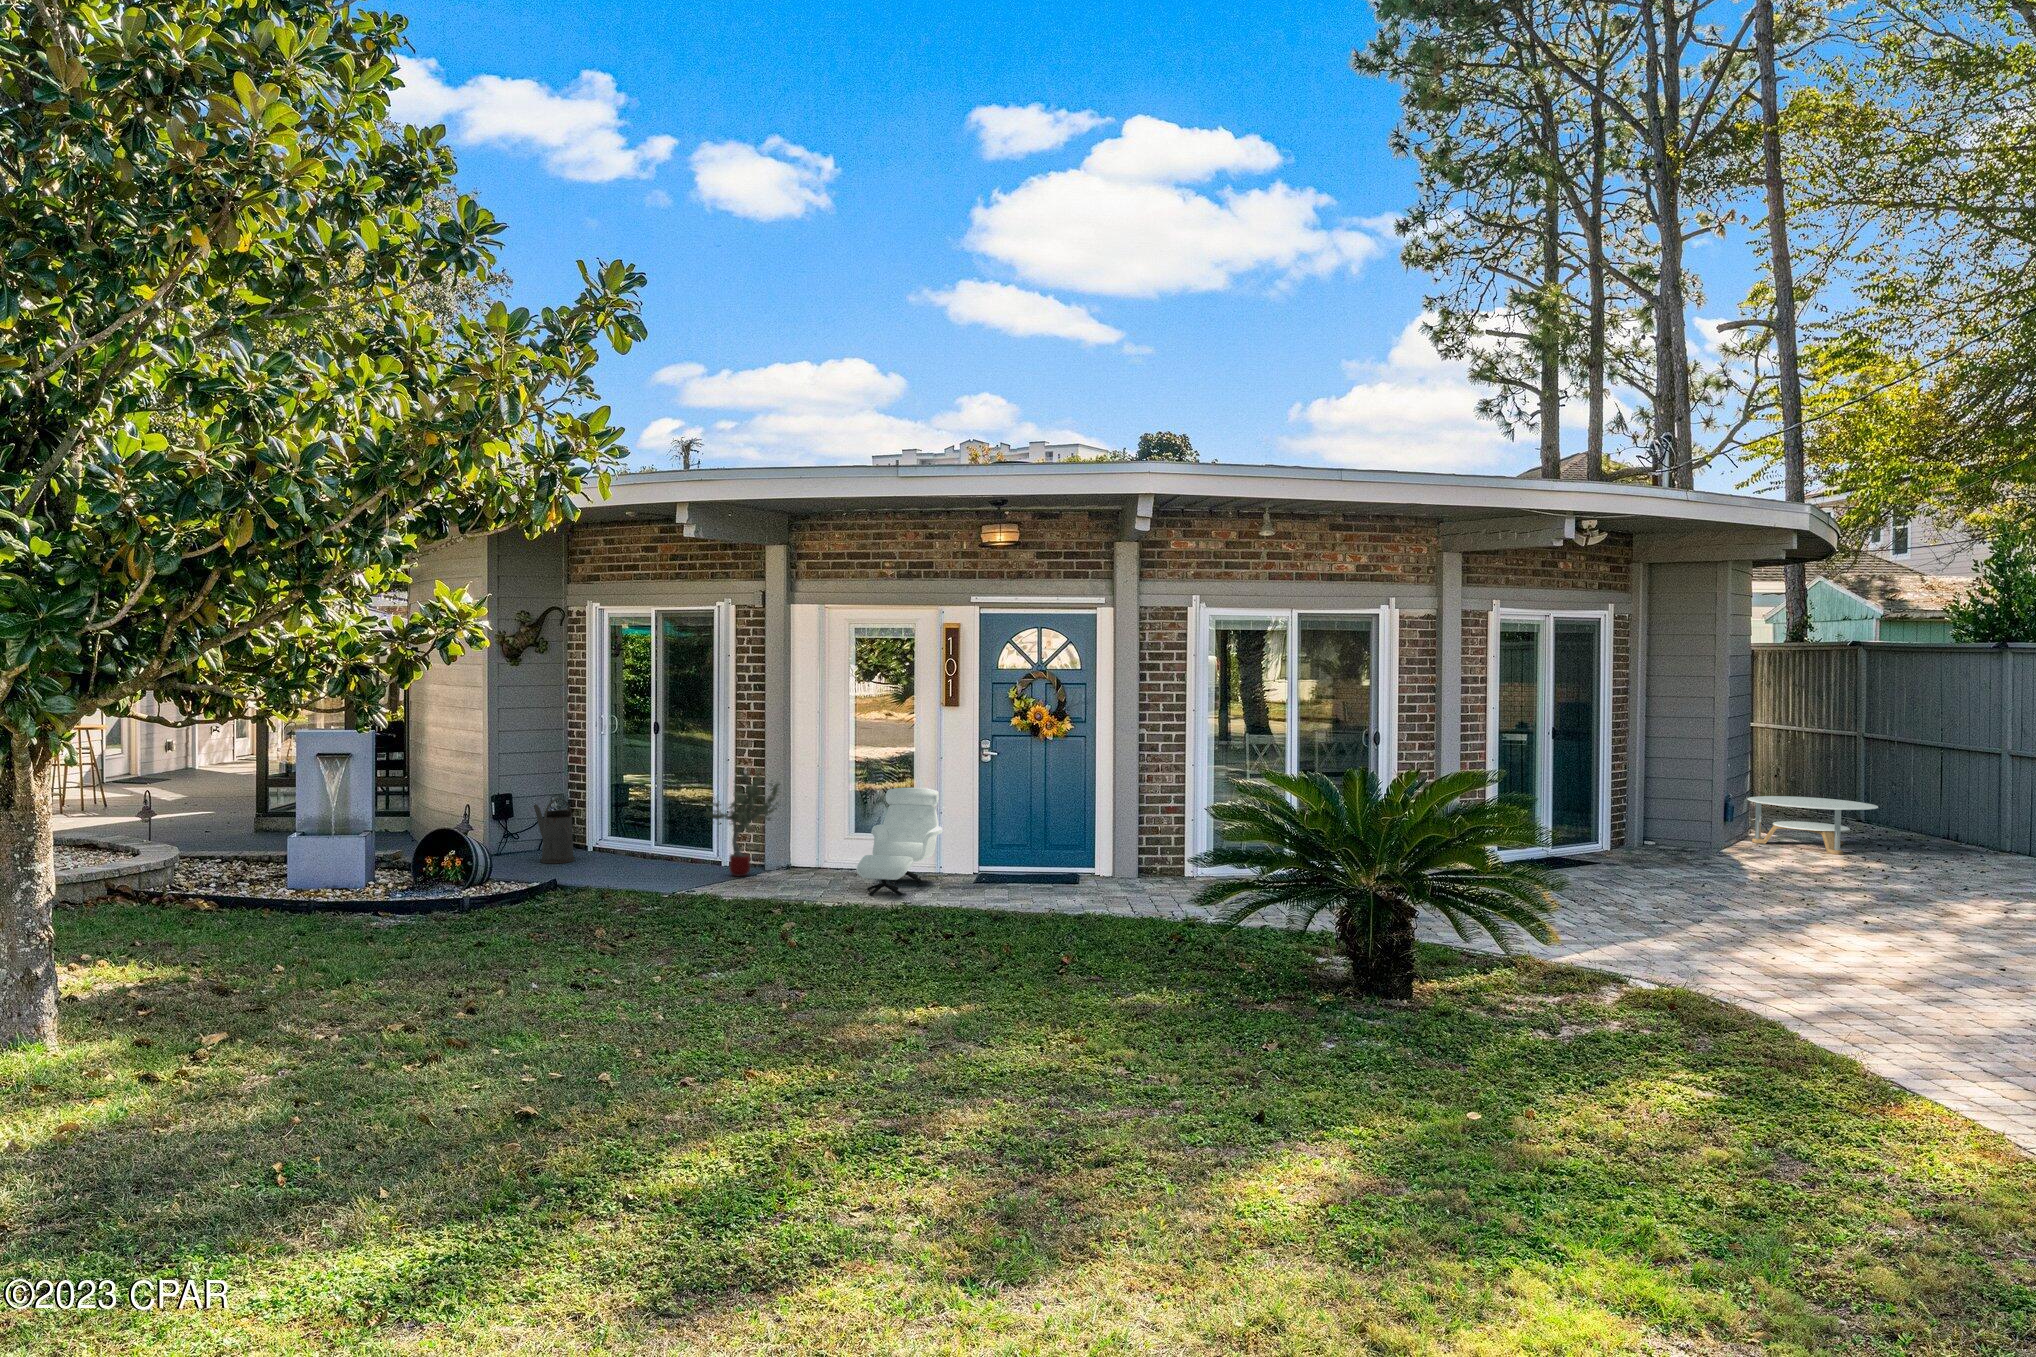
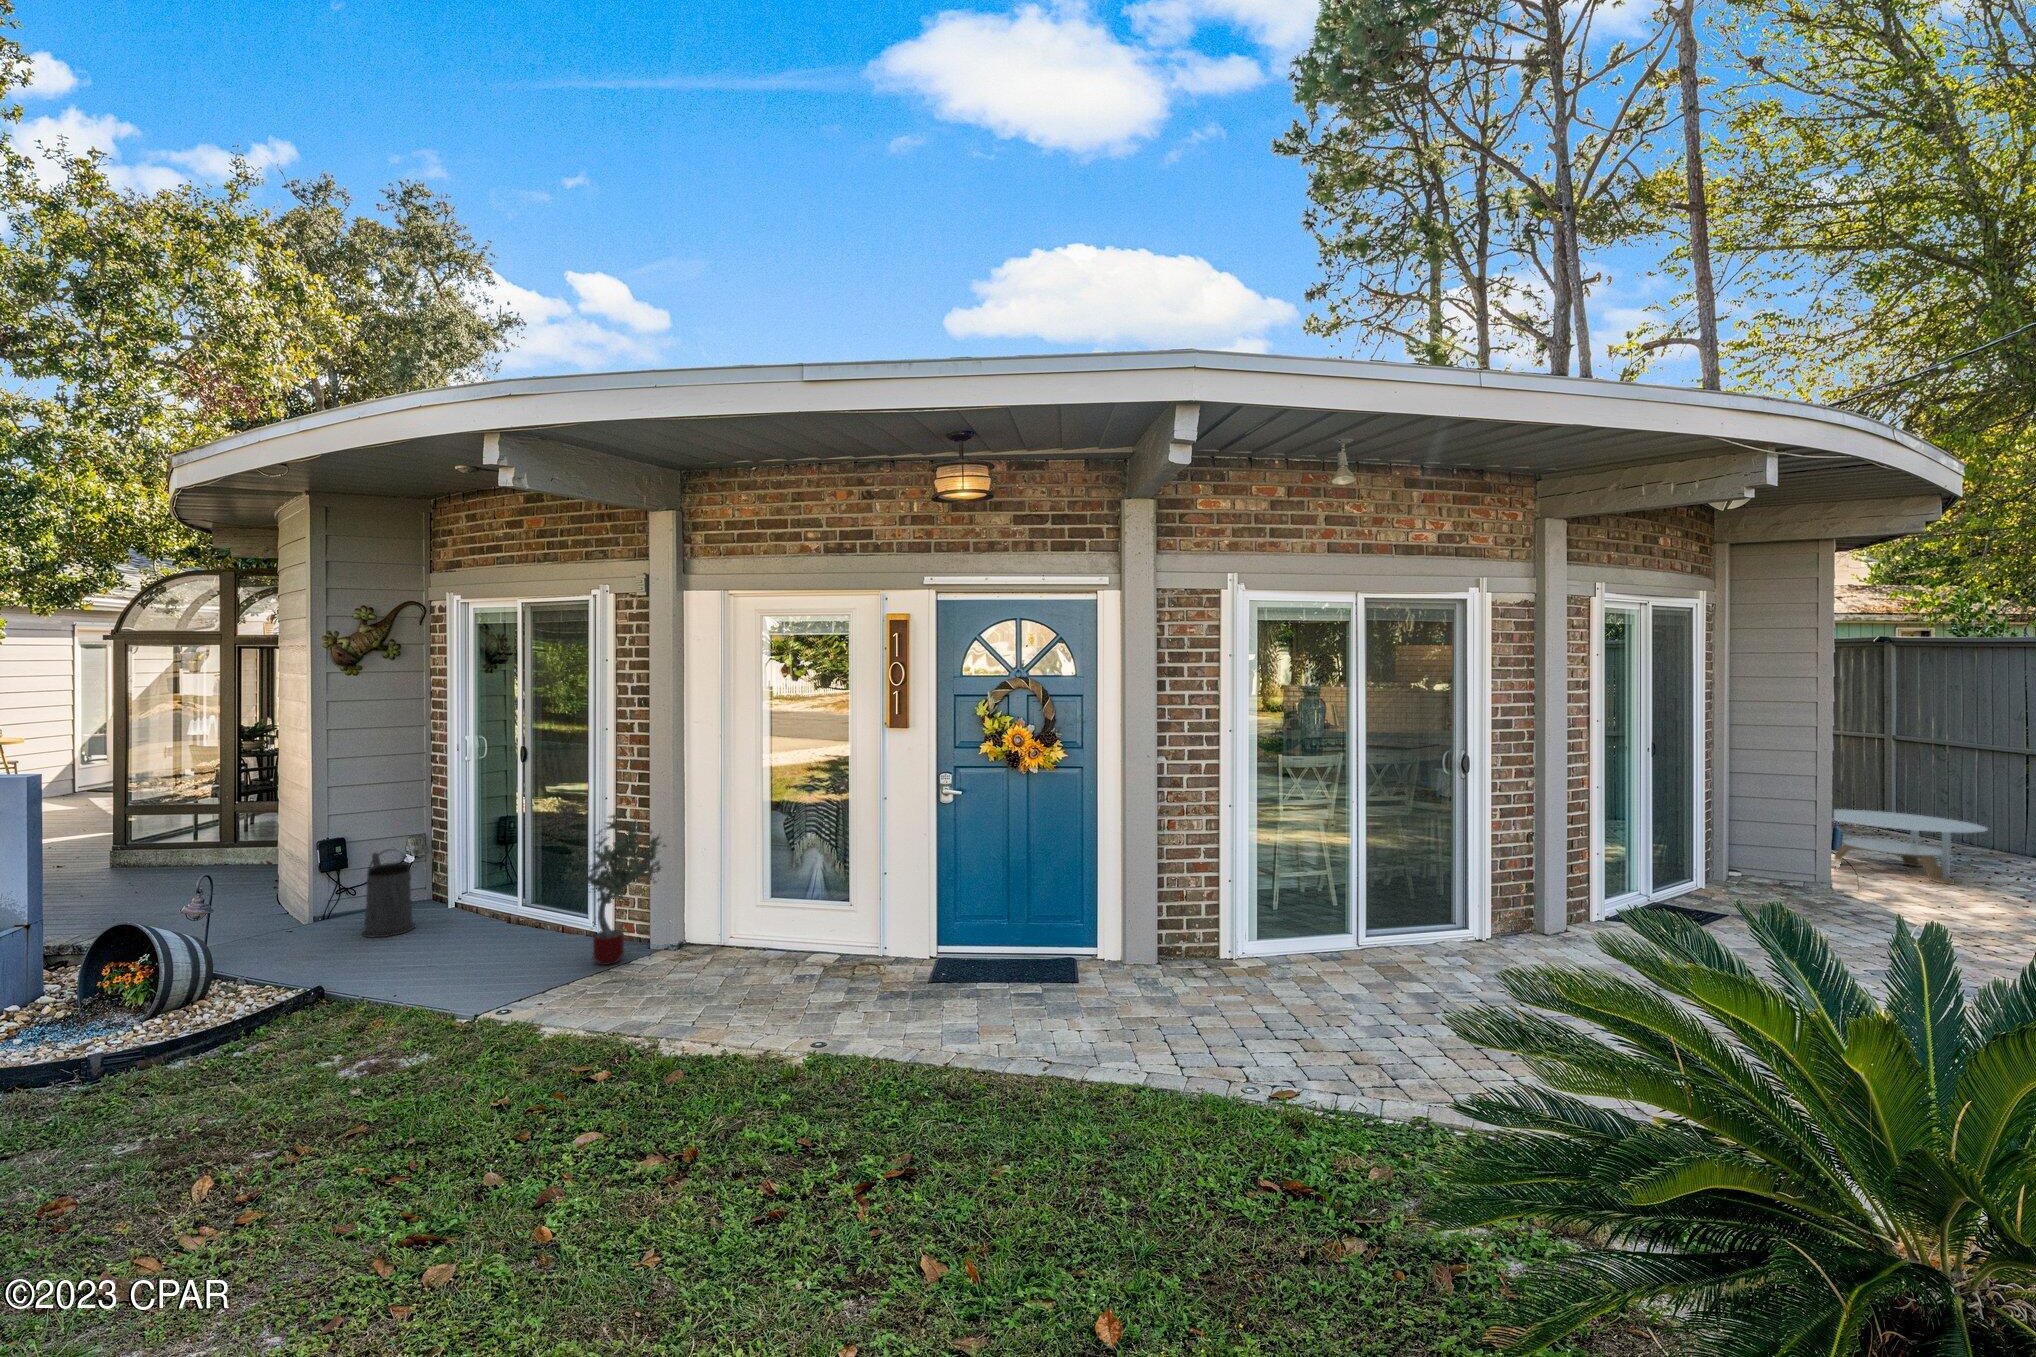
armchair: present [856,788,942,896] -> none [749,837,887,1017]

